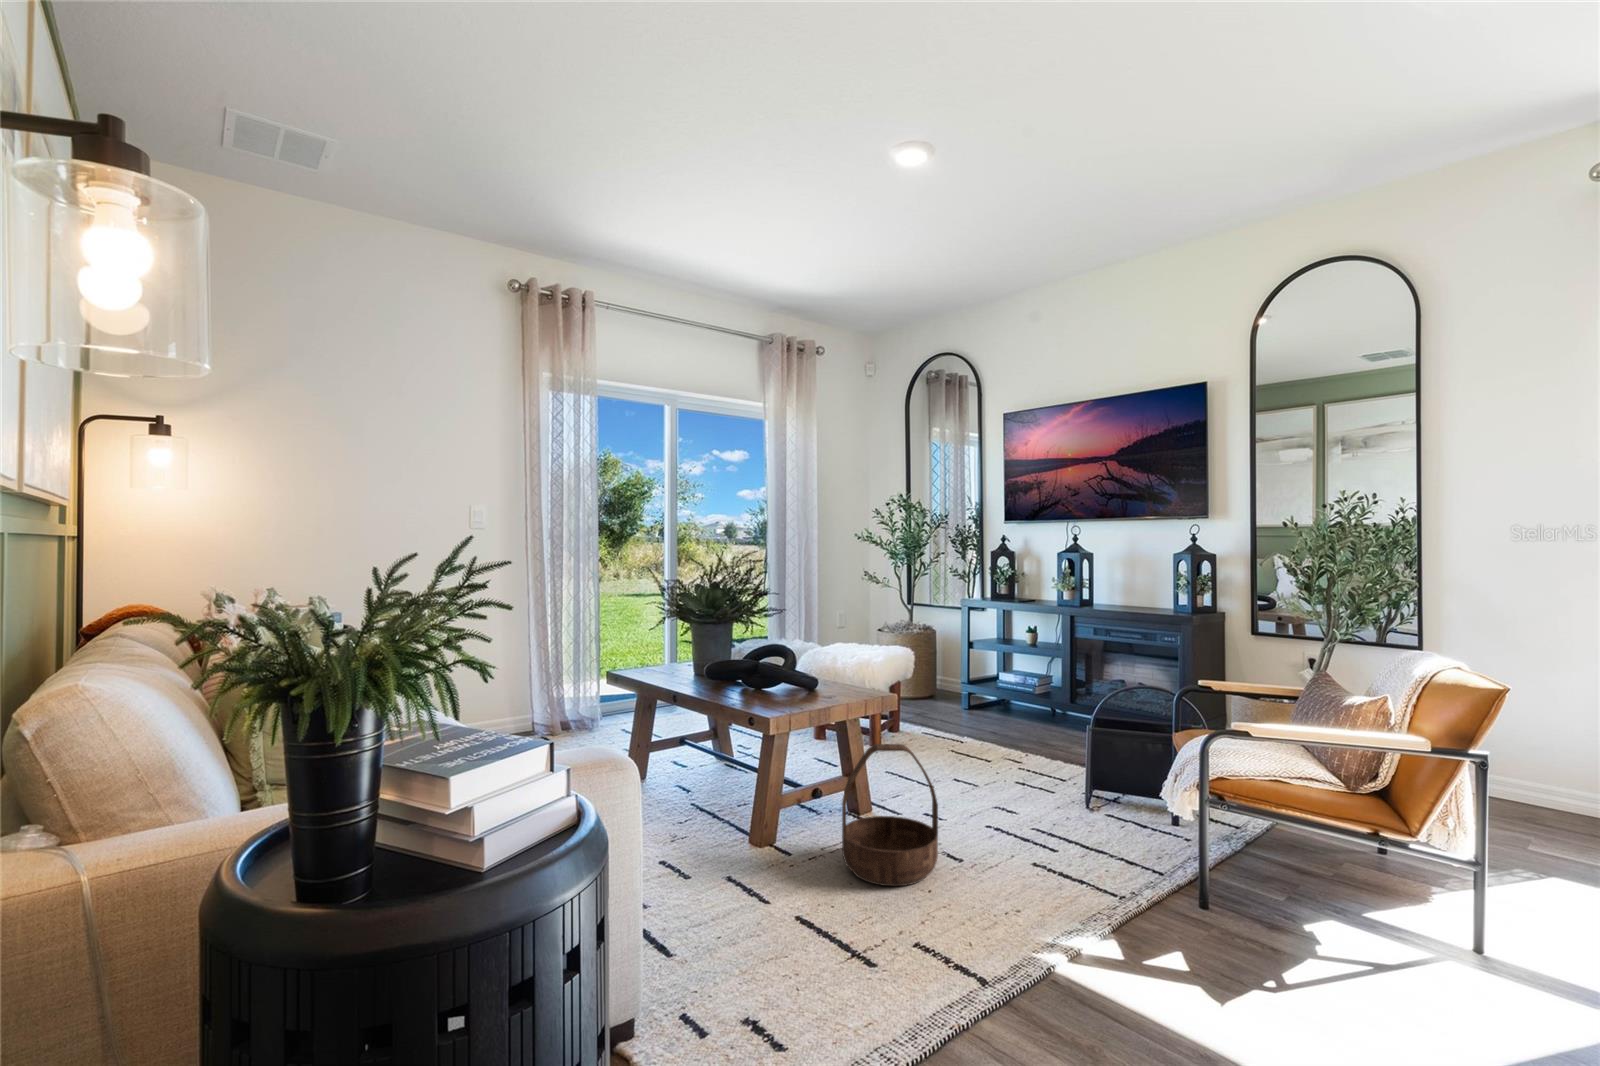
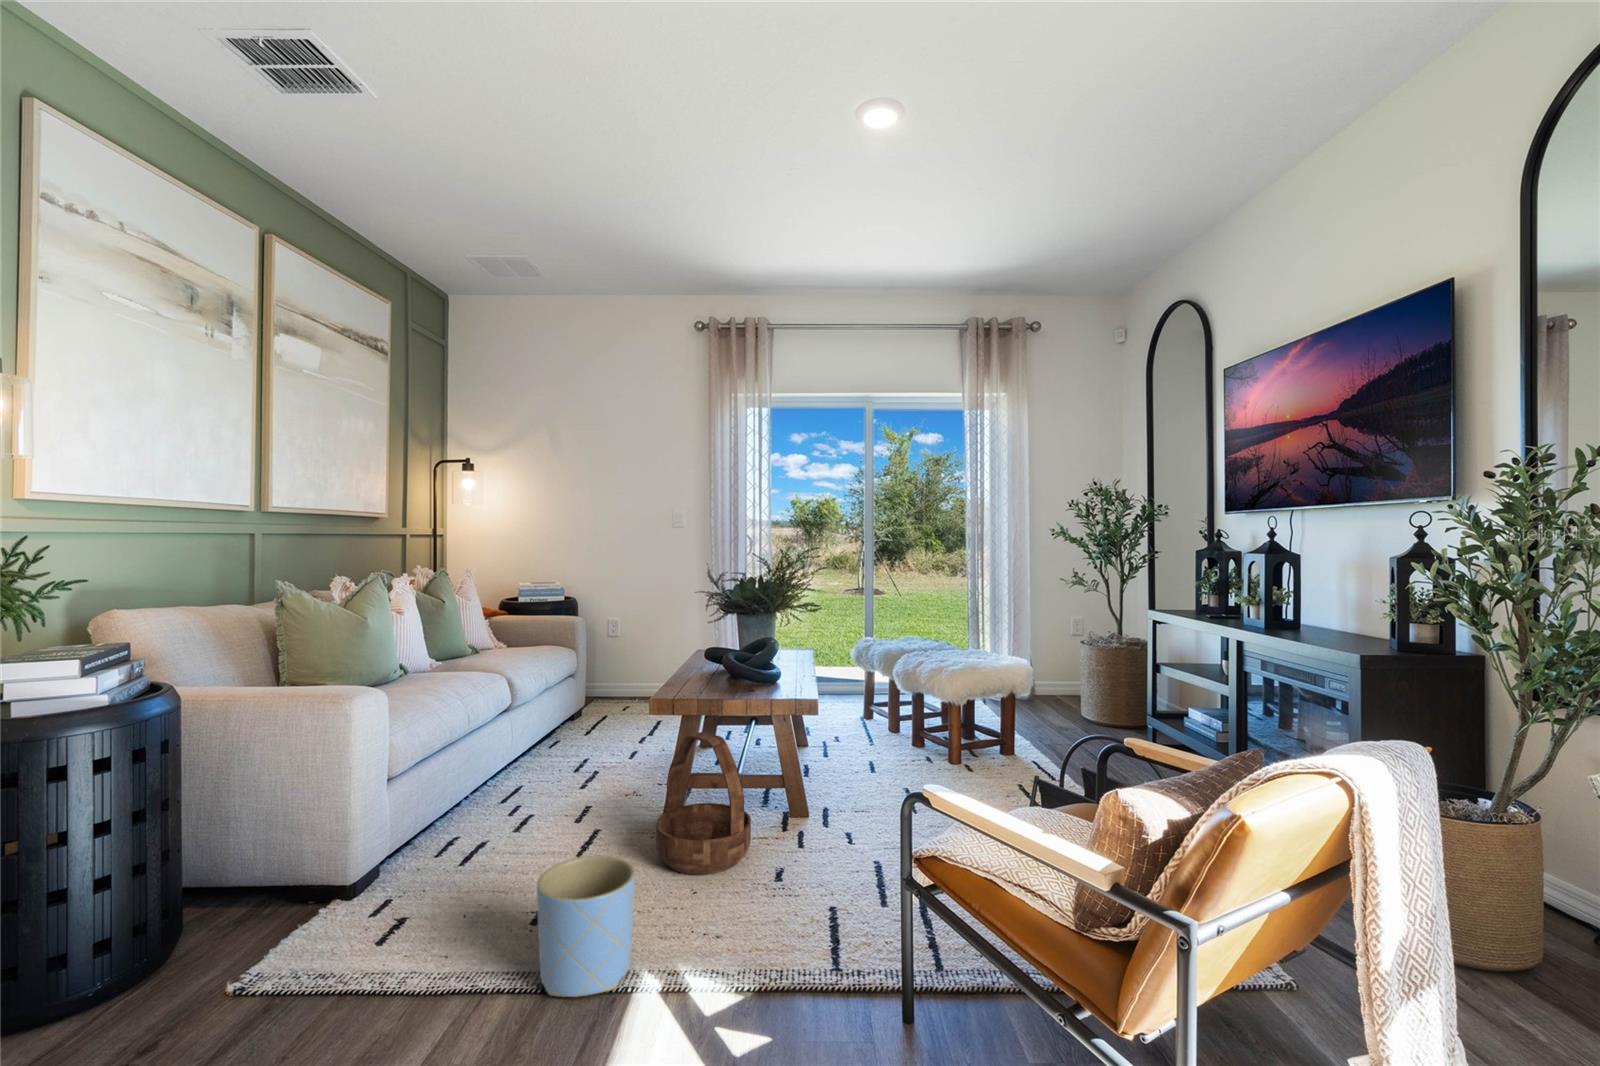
planter: none [965,861,1062,1000] -> present [537,855,635,997]

